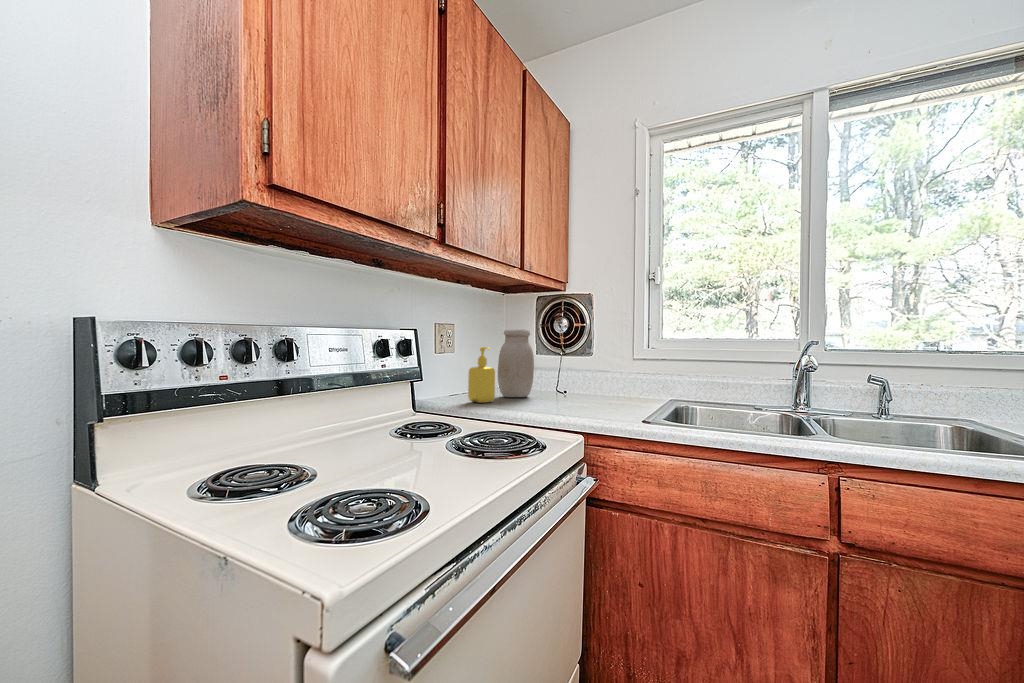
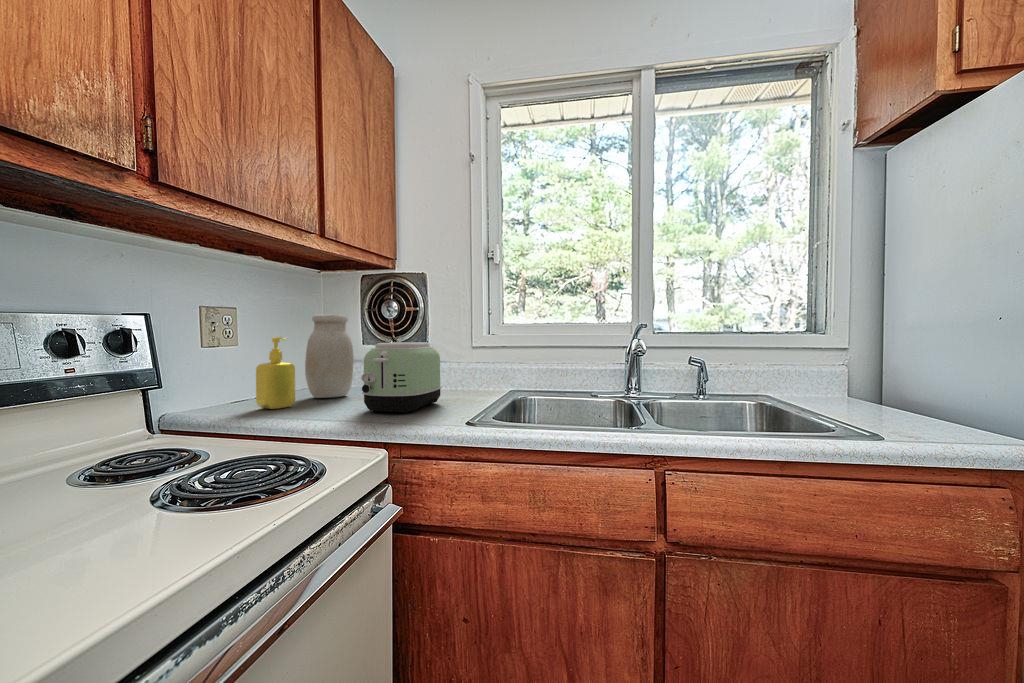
toaster: none [550,353,613,412] -> present [361,342,442,413]

